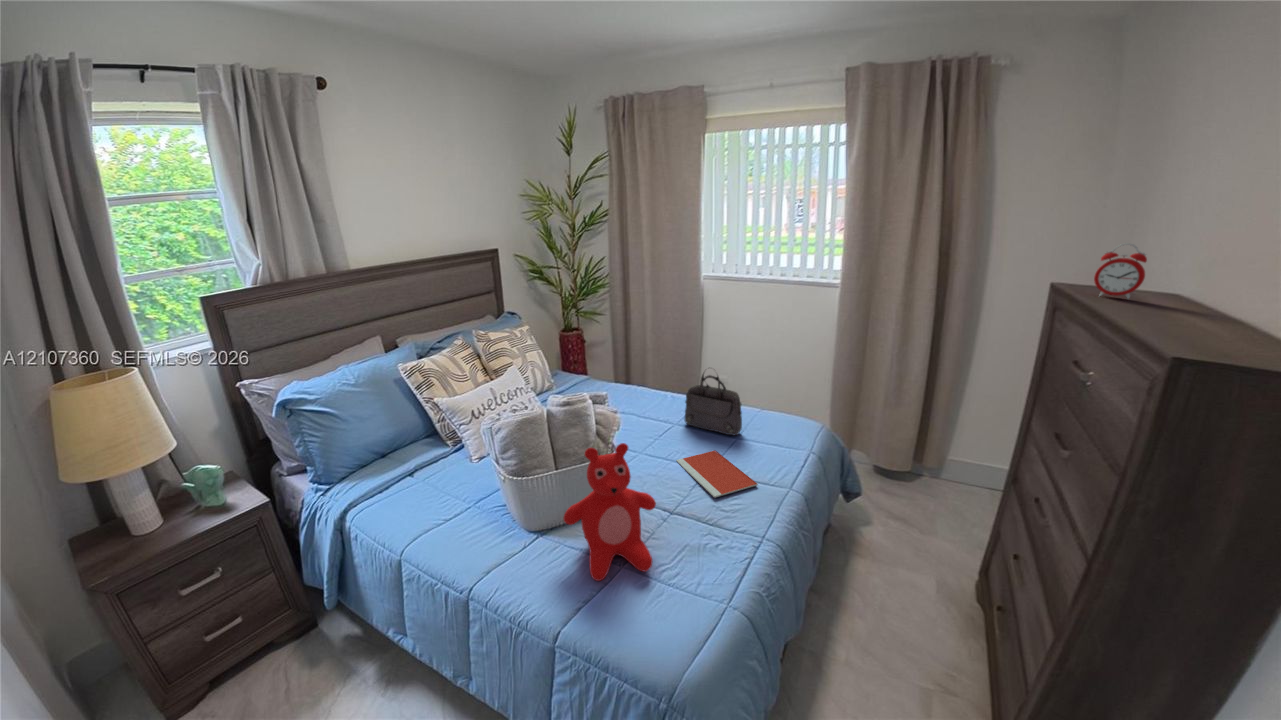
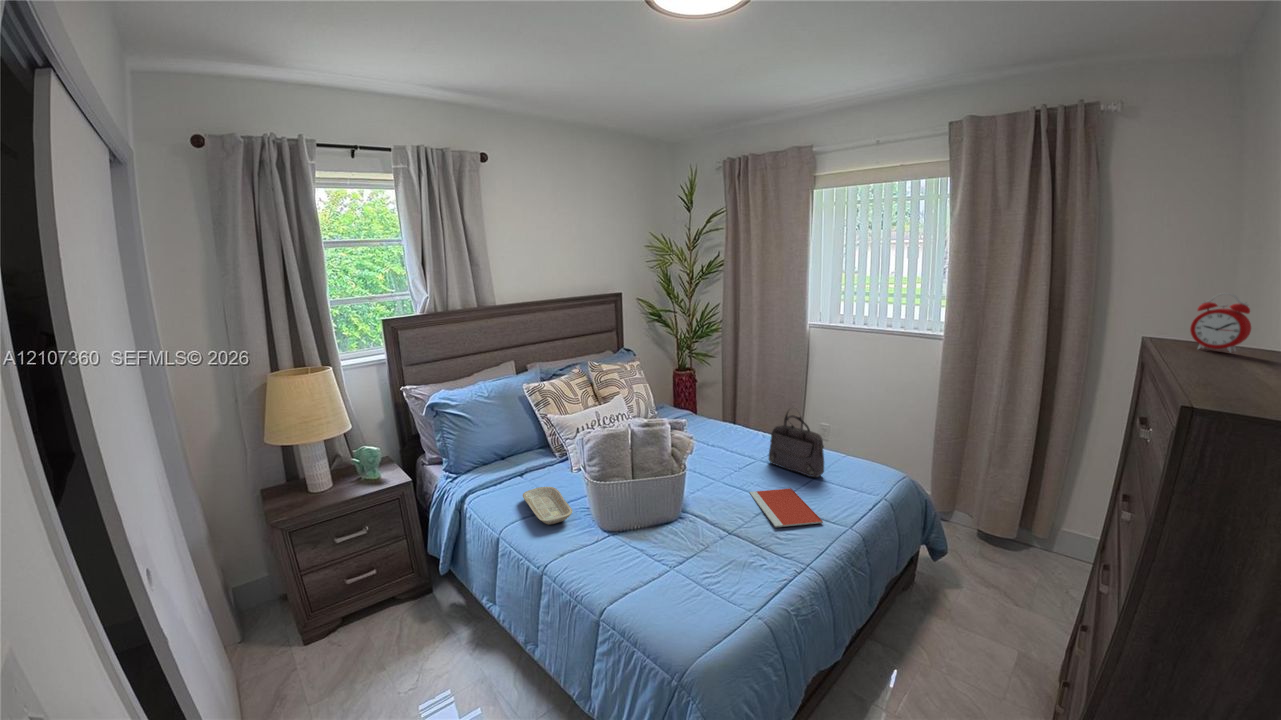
teddy bear: present [564,443,656,581] -> none [626,457,710,575]
tray: none [423,486,491,535] -> present [523,487,572,525]

